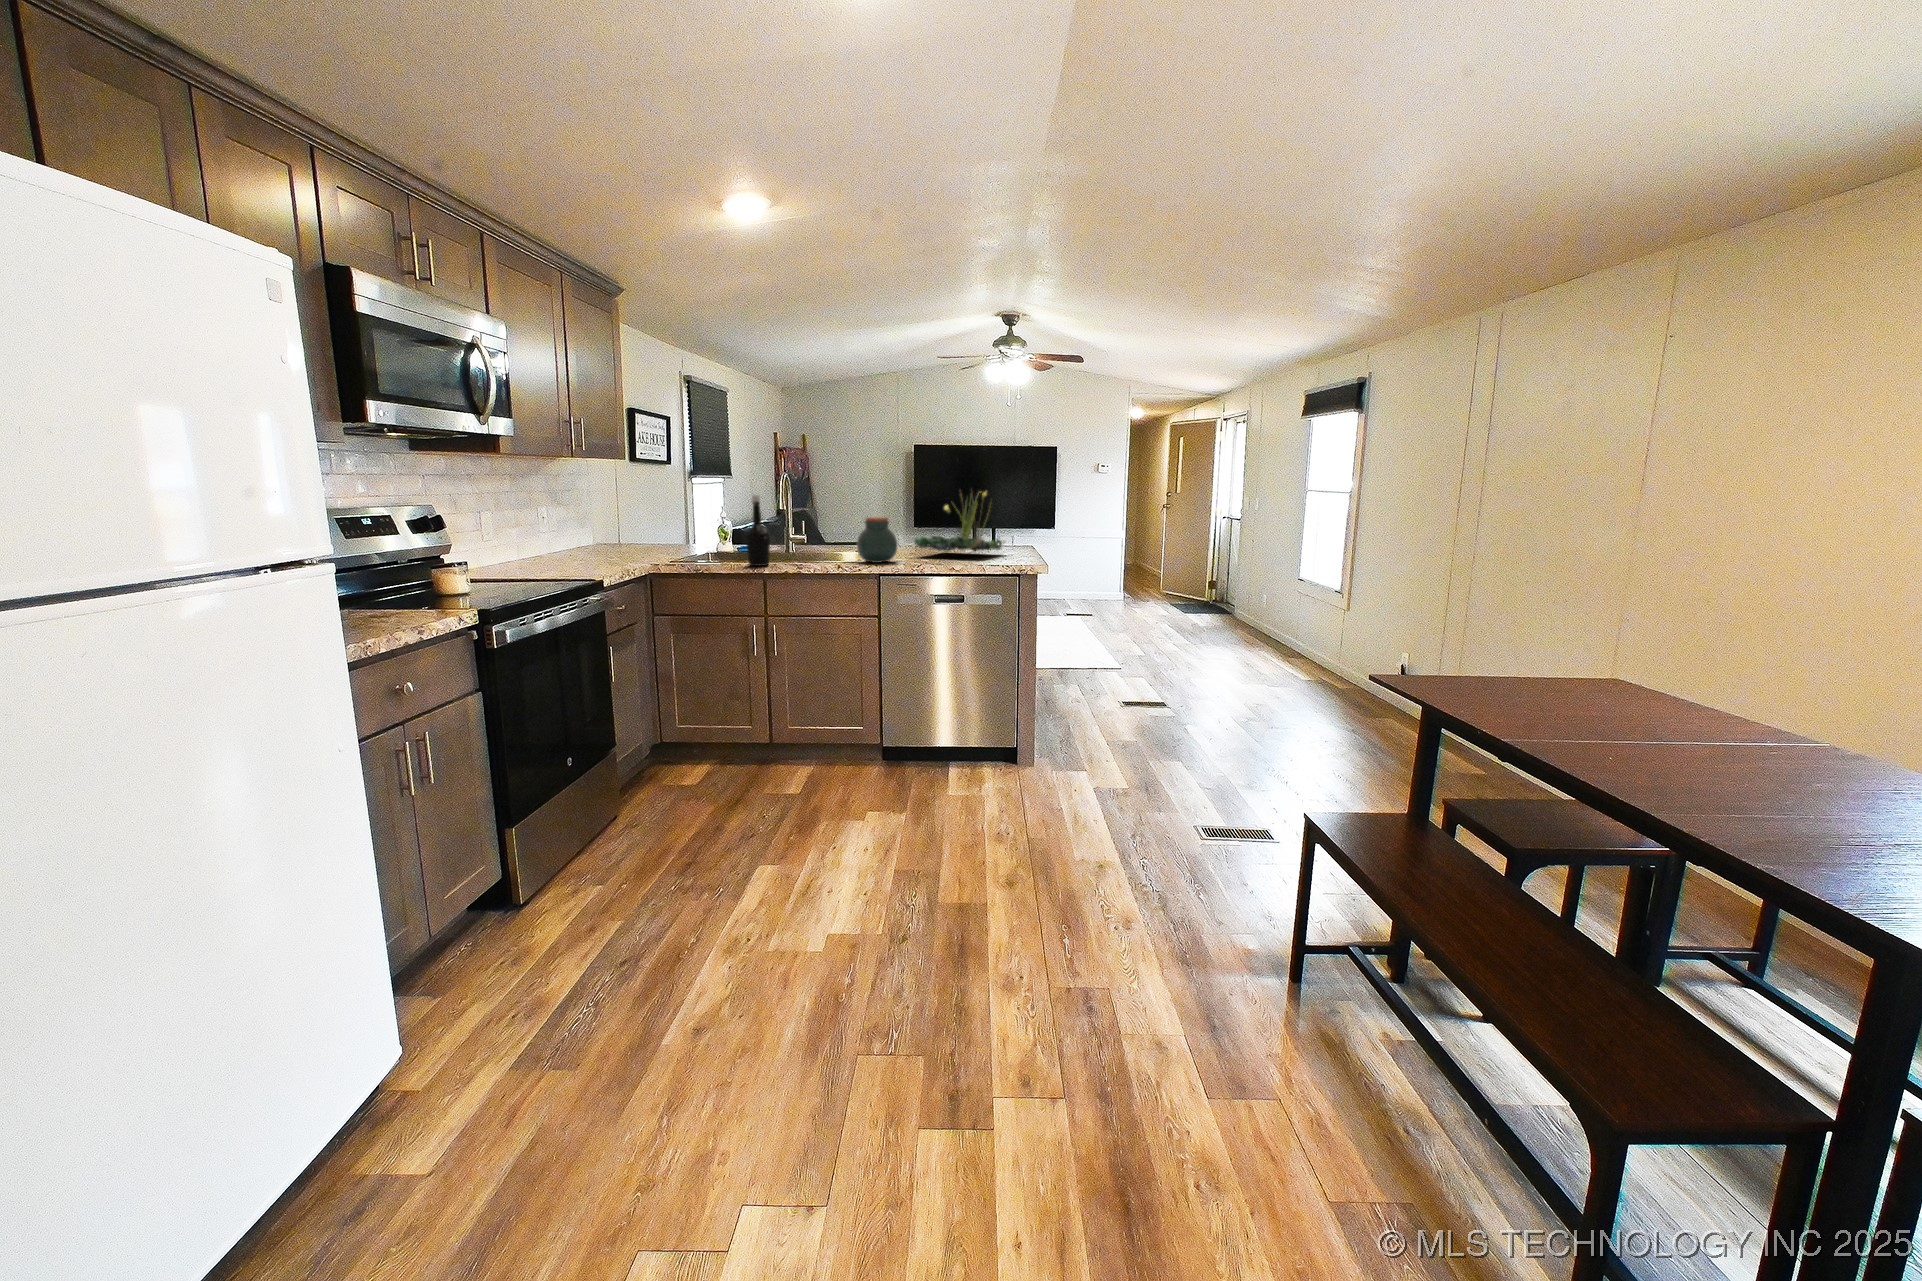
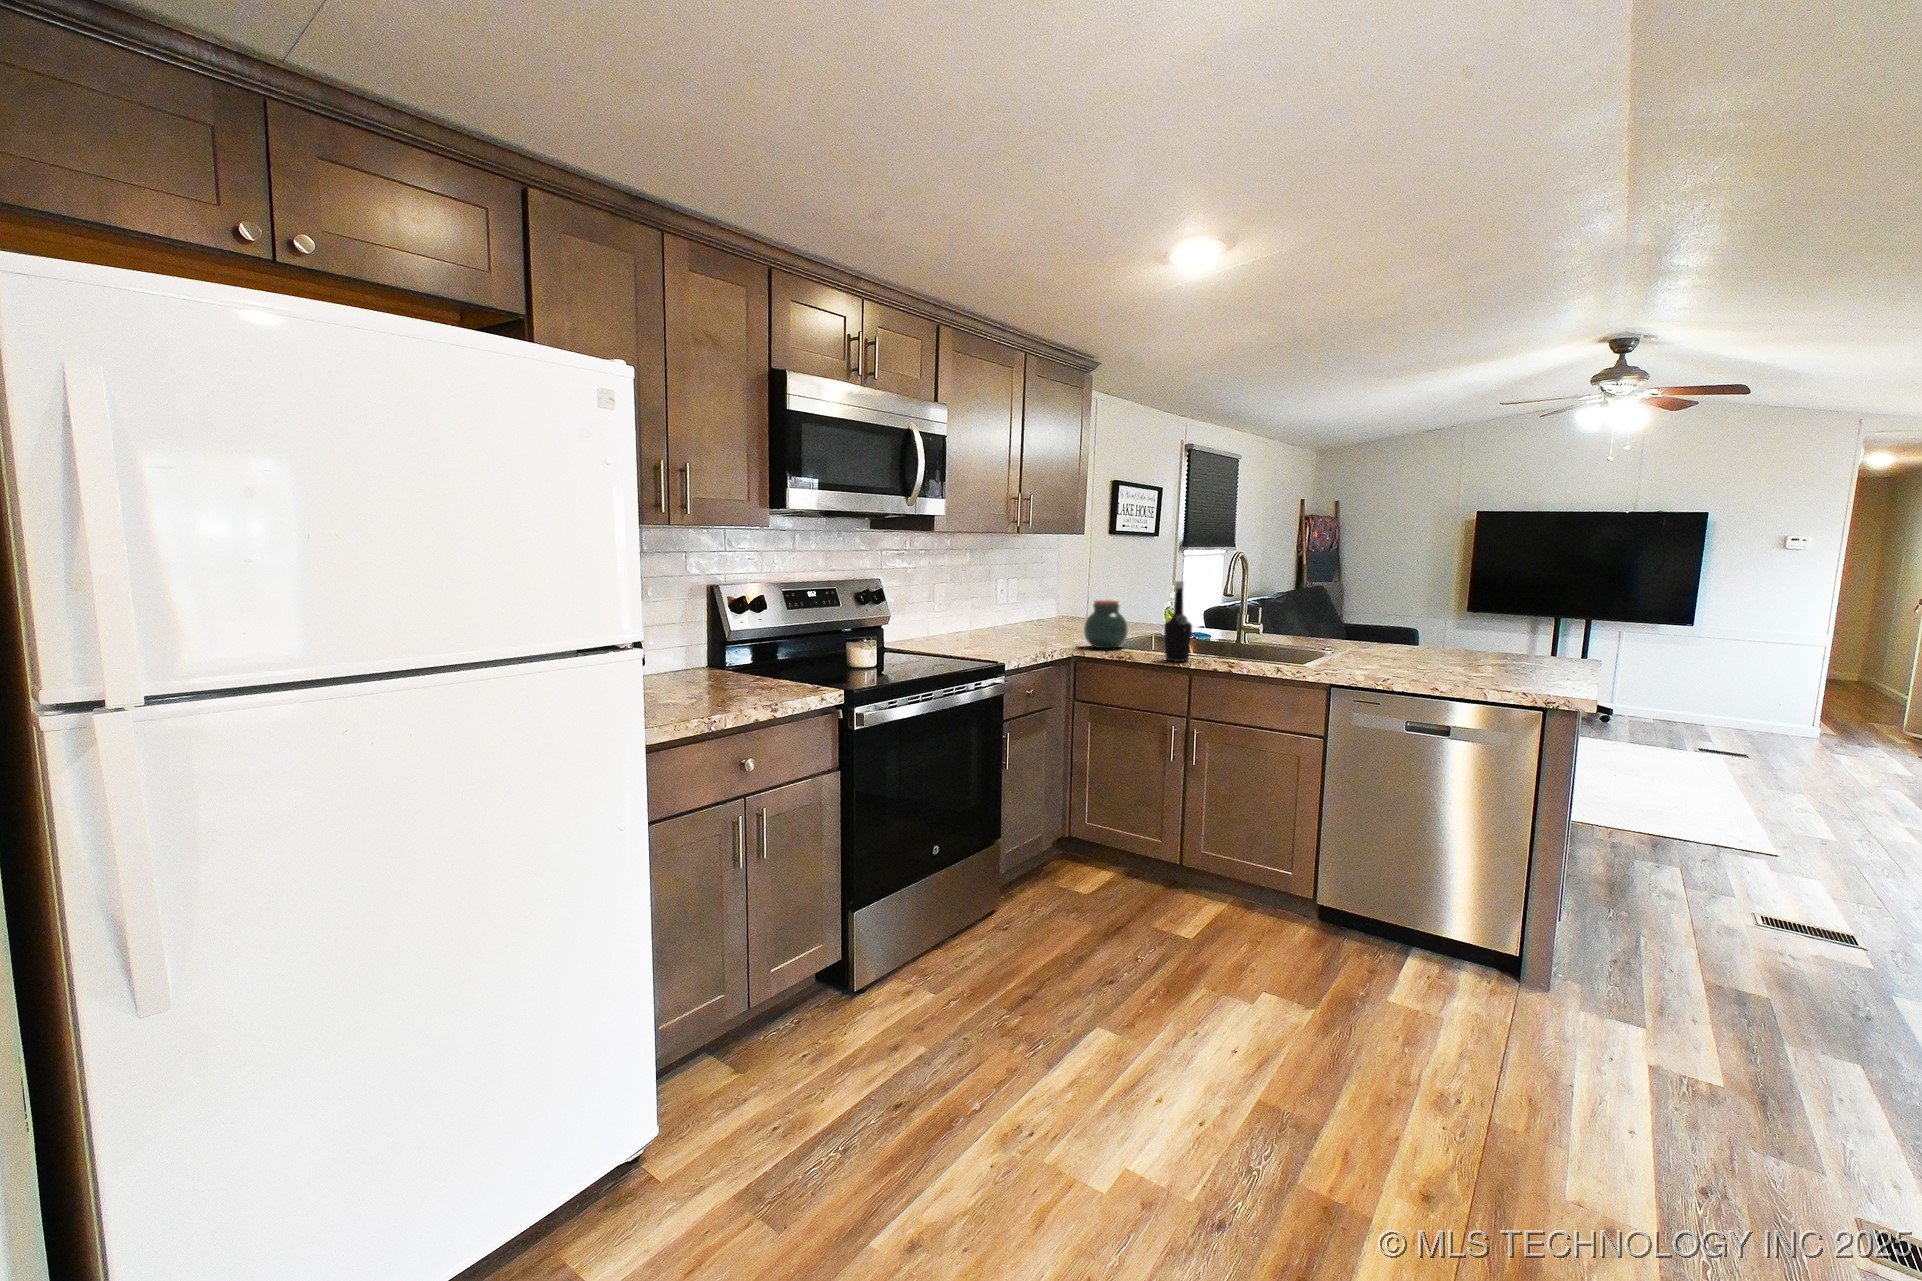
plant: present [915,492,1002,552] -> none [1391,573,1546,664]
jar: present [857,517,897,563] -> present [1084,600,1128,648]

